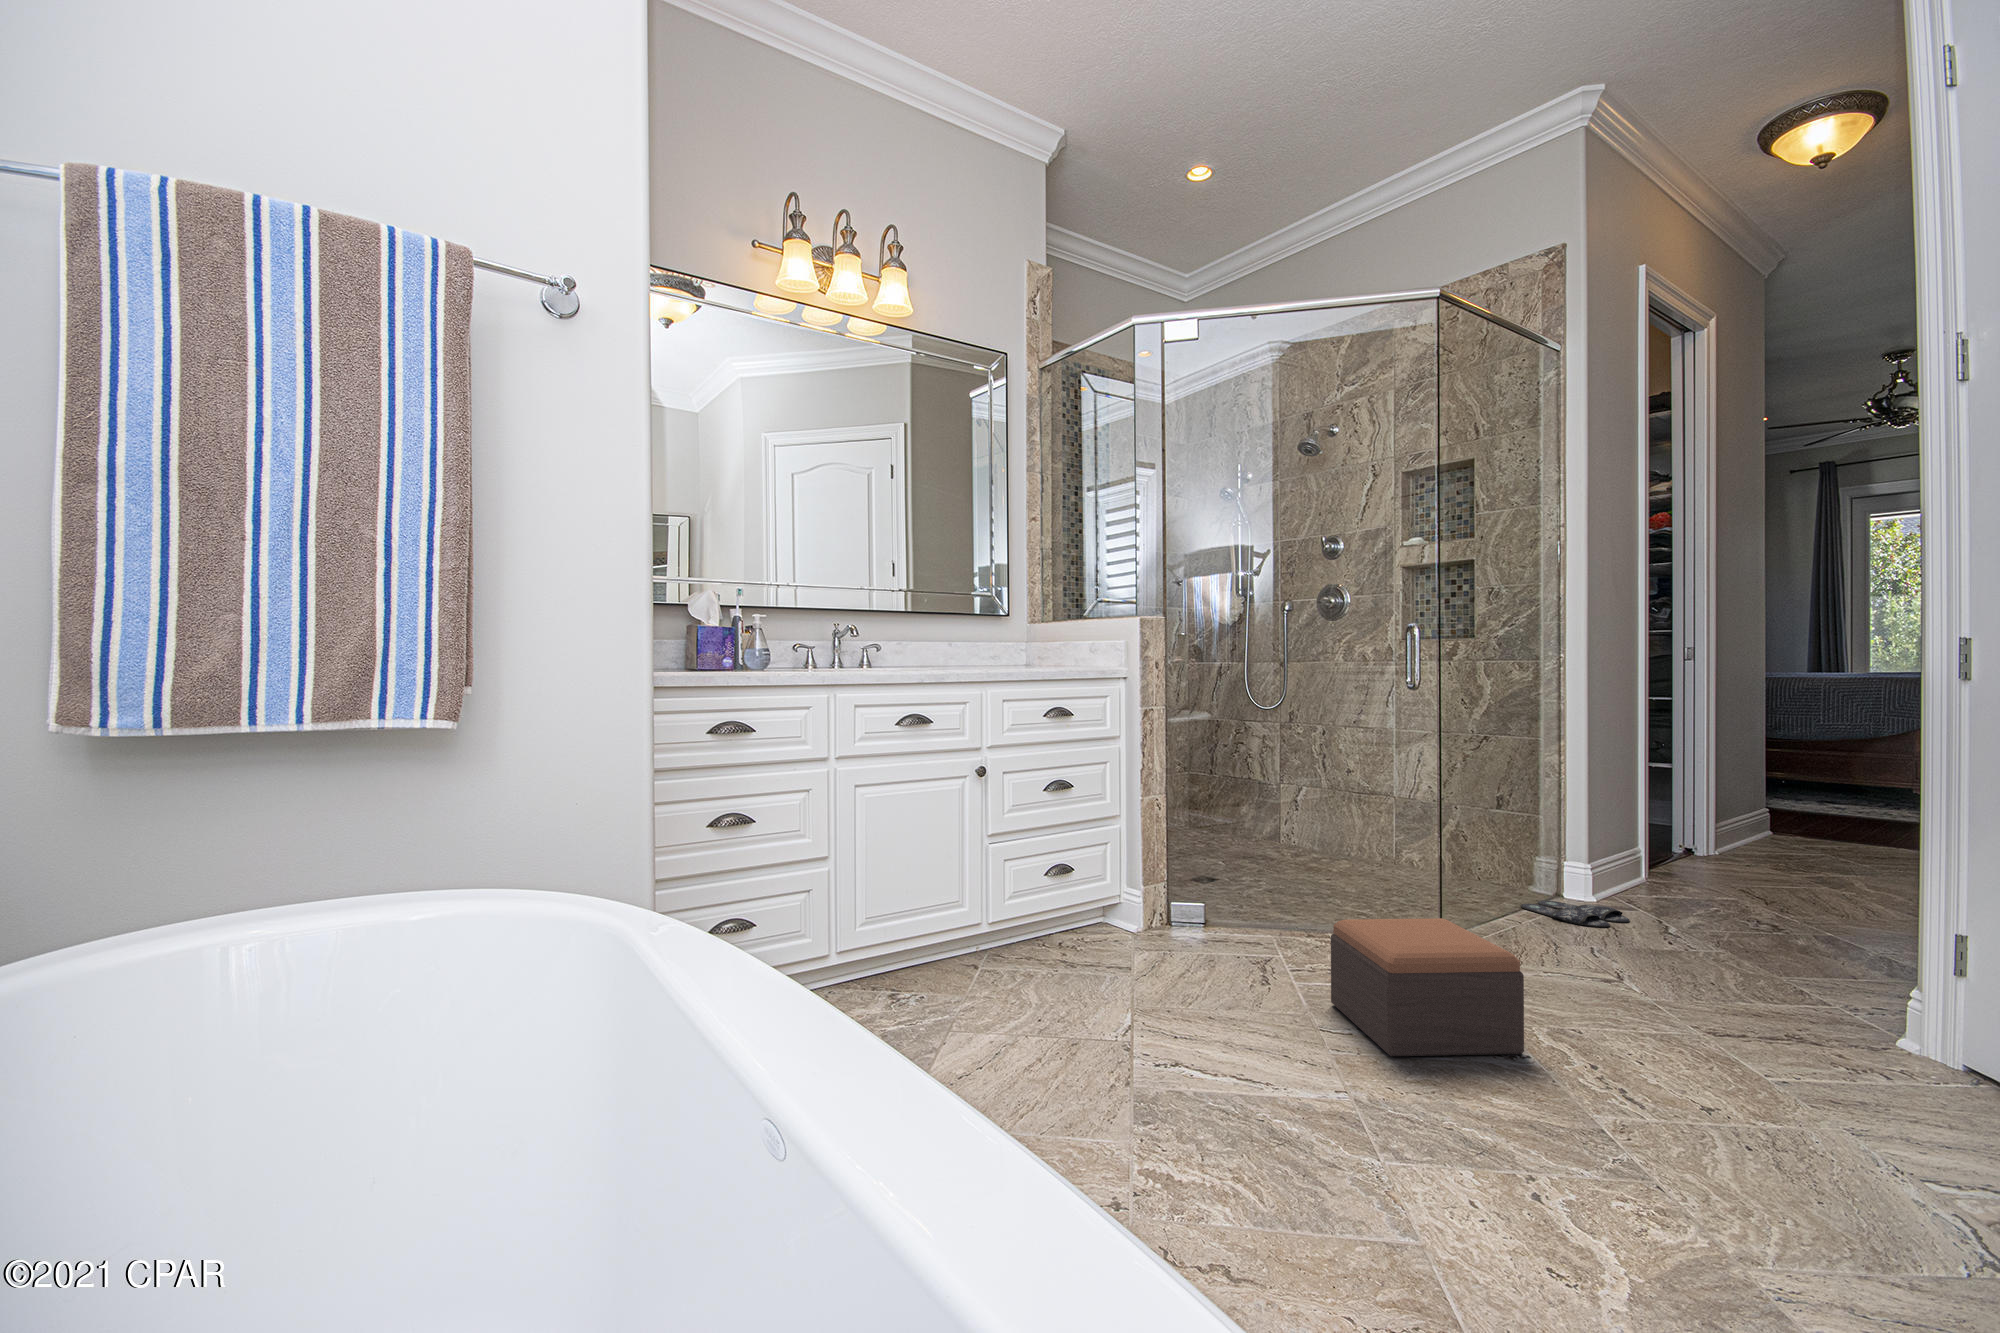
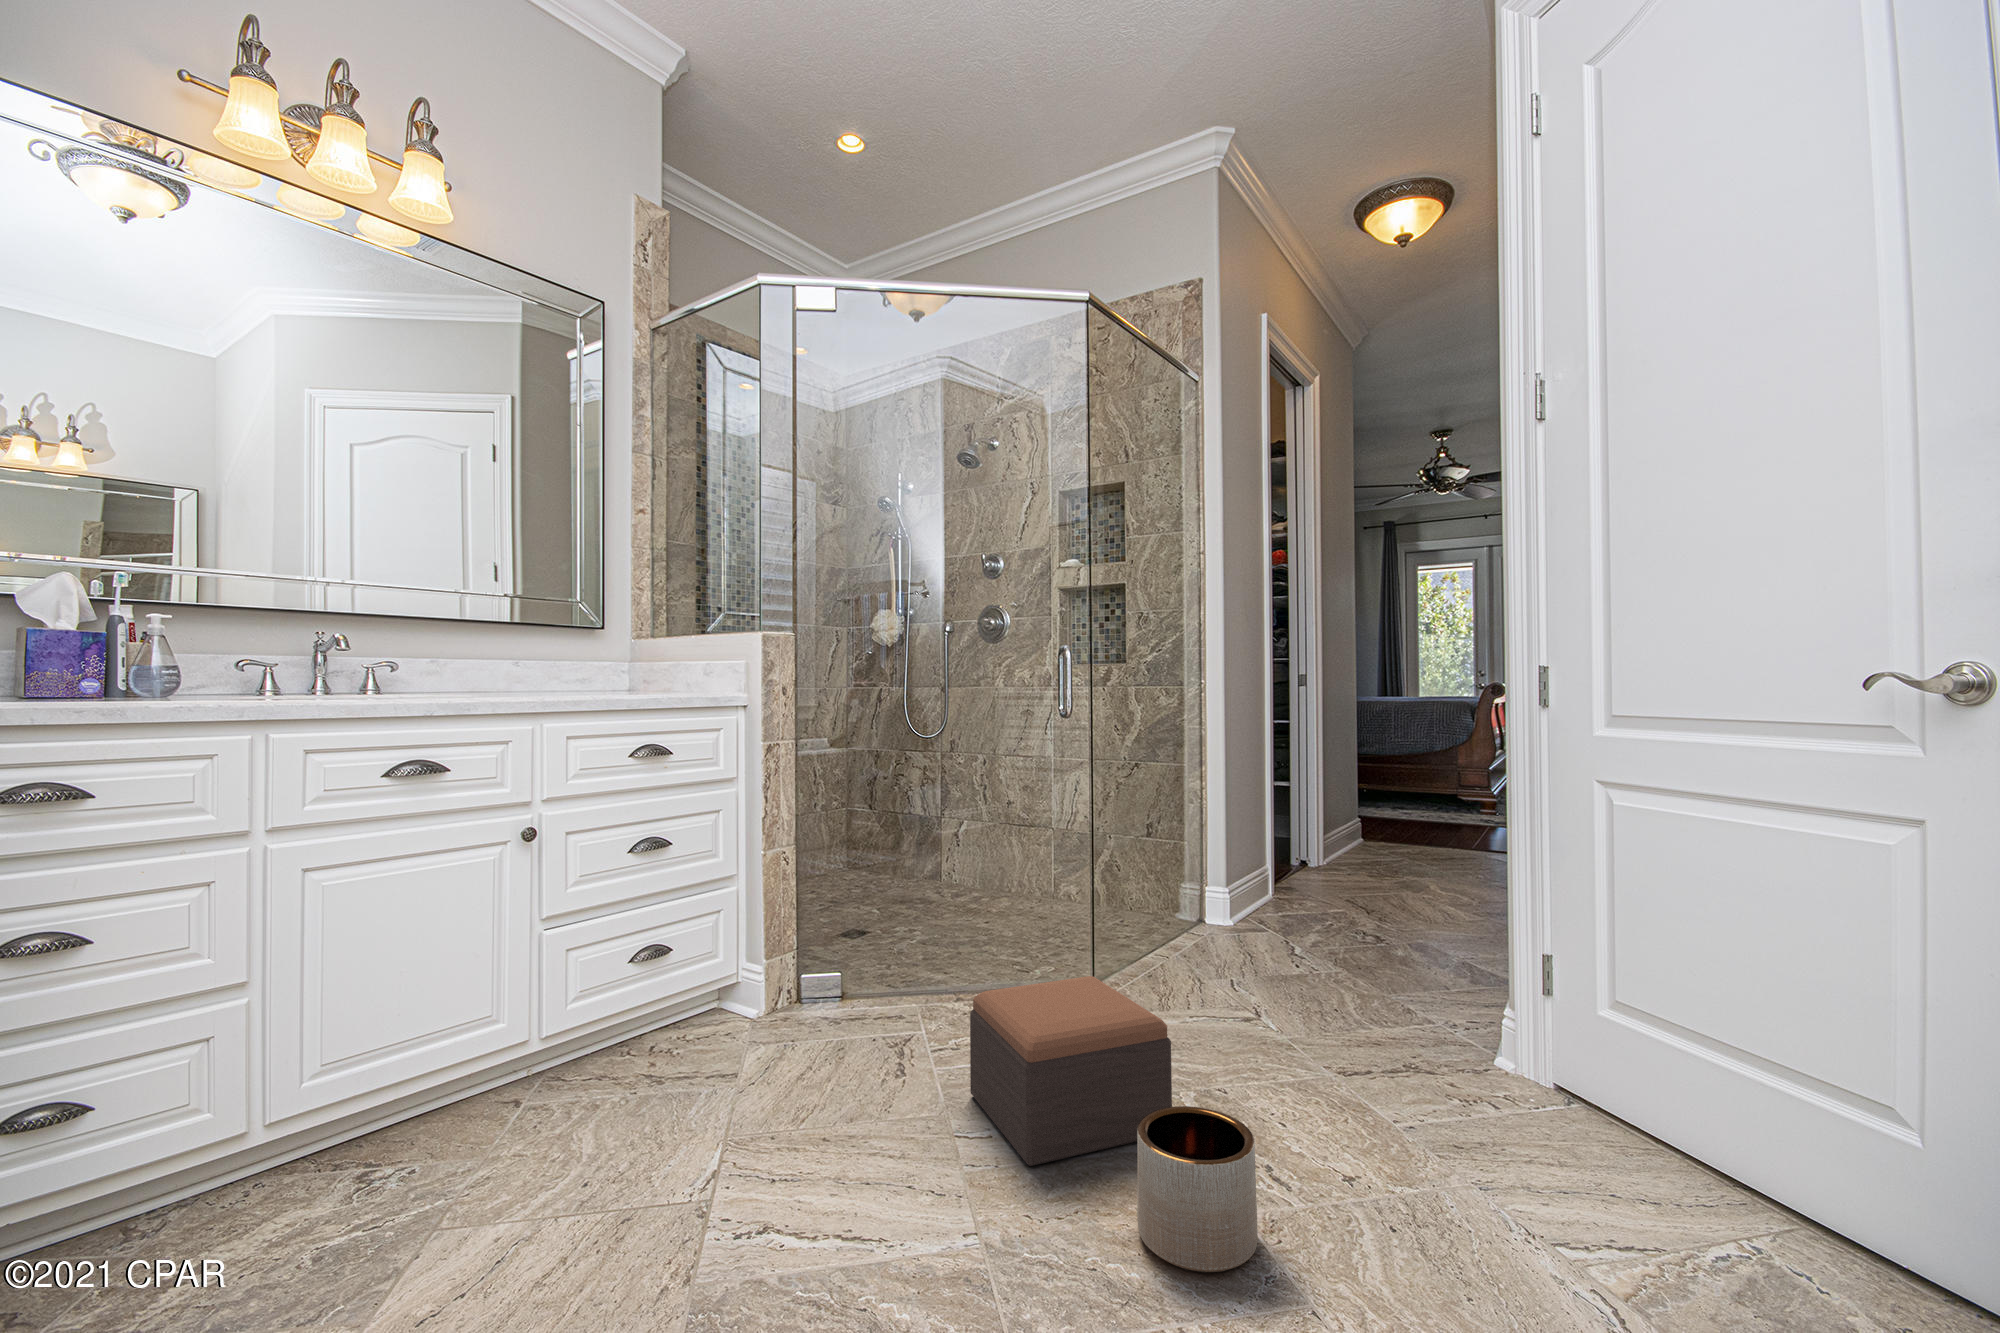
slippers: present [1520,900,1630,927] -> none [1170,926,1264,952]
planter: none [1492,1019,1607,1145] -> present [1137,1106,1258,1272]

